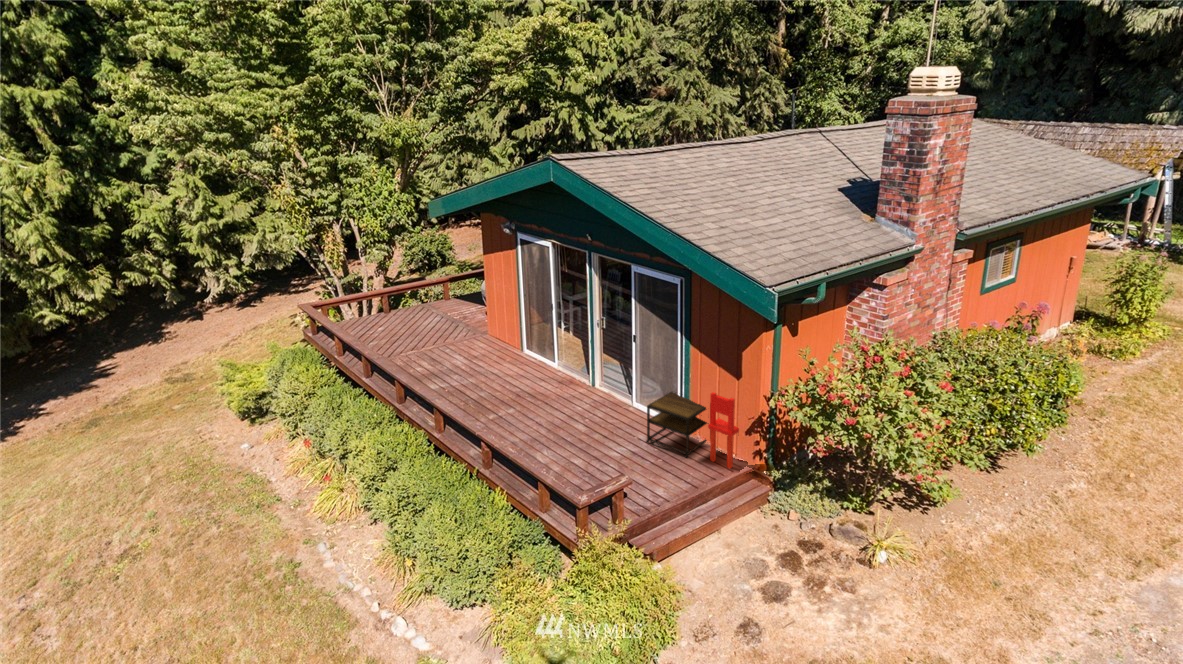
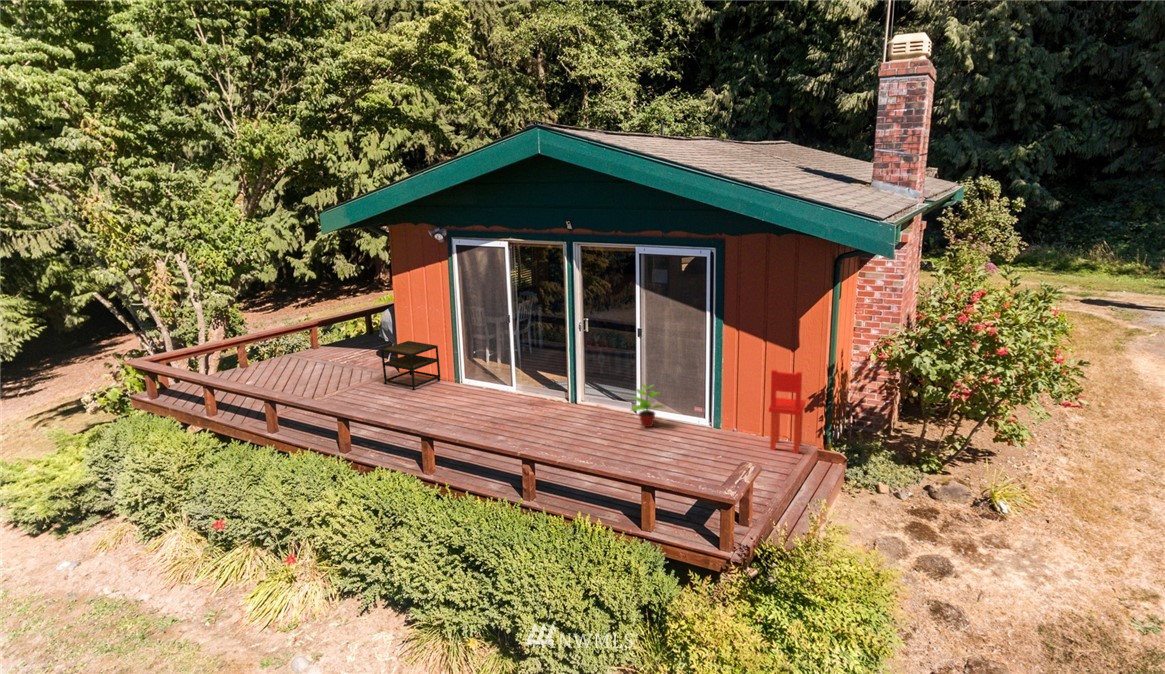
potted plant: none [613,382,645,420] -> present [631,384,663,427]
side table: present [646,392,709,458] -> present [381,341,441,390]

